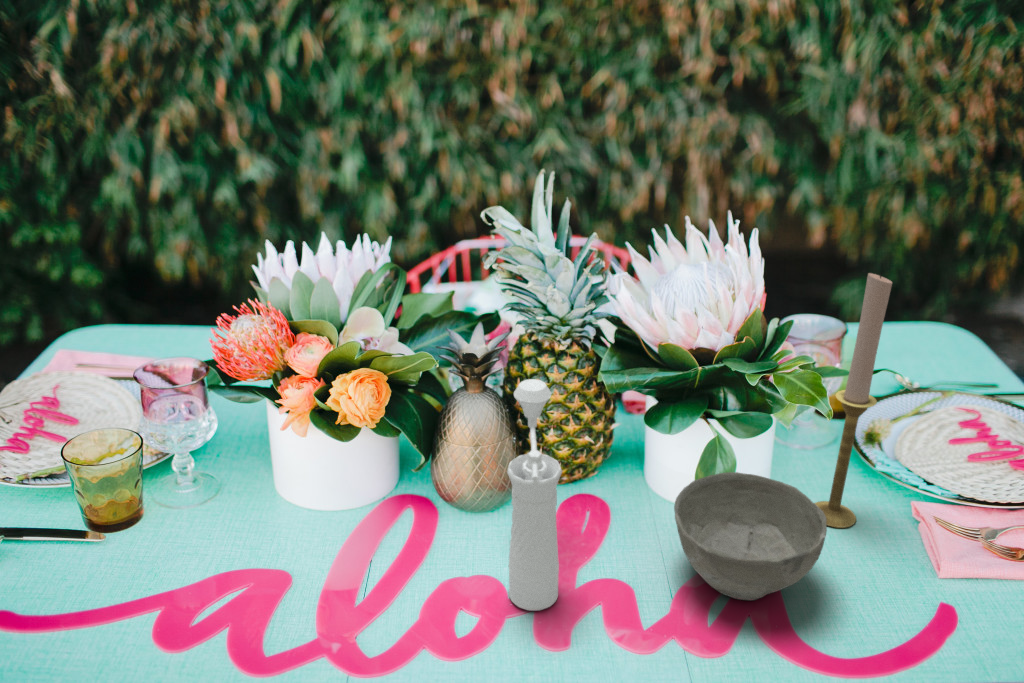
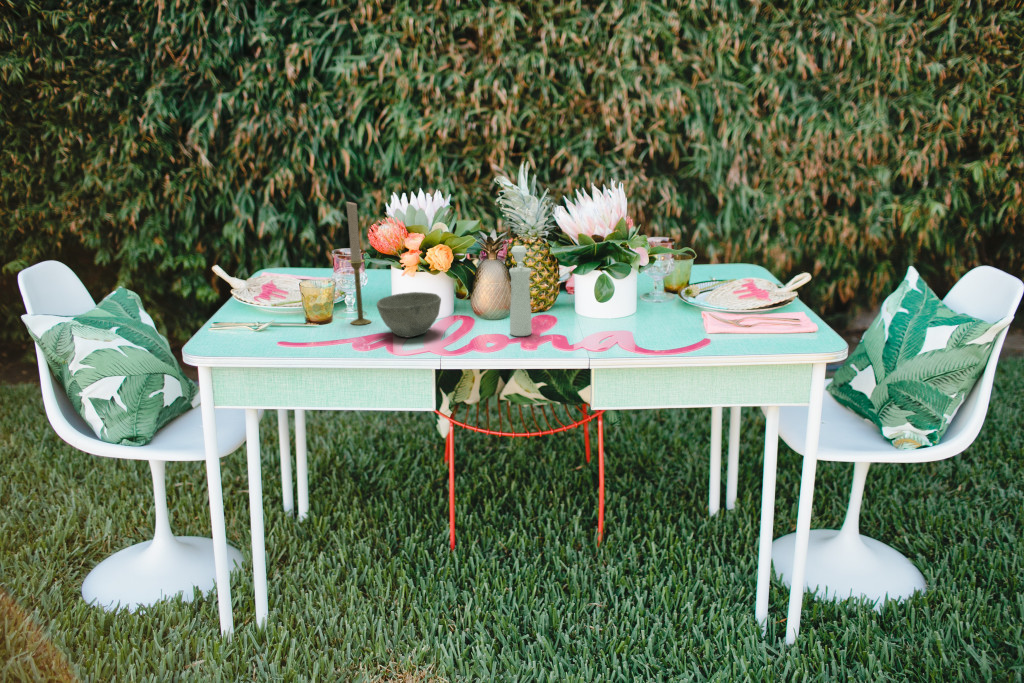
candlestick: present [815,272,892,528] -> present [347,202,371,325]
bowl: present [674,472,827,600] -> present [377,292,441,337]

